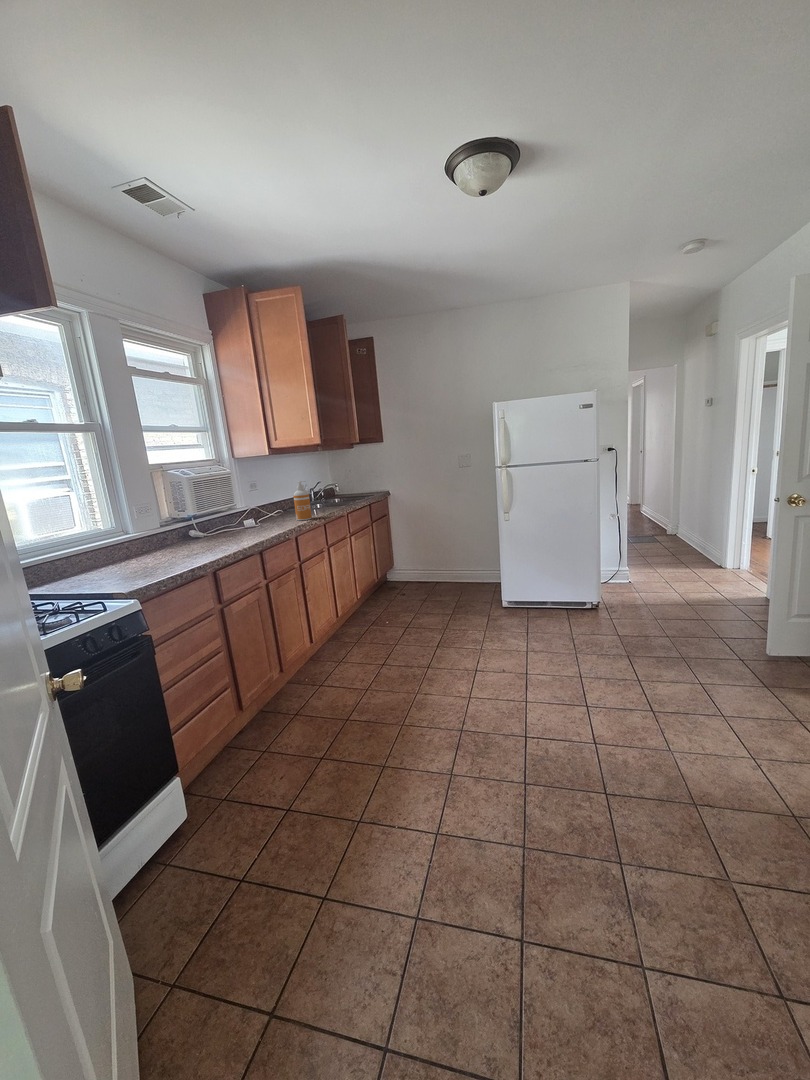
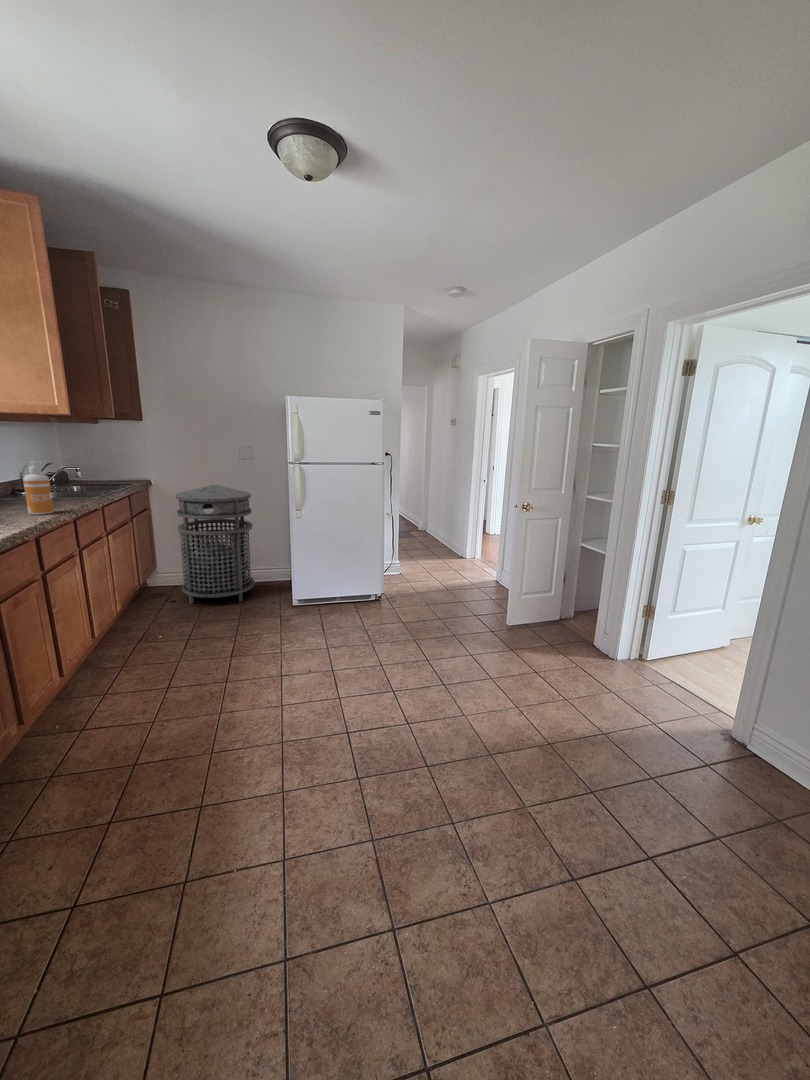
trash can: none [405,492,472,598] -> present [176,484,255,604]

